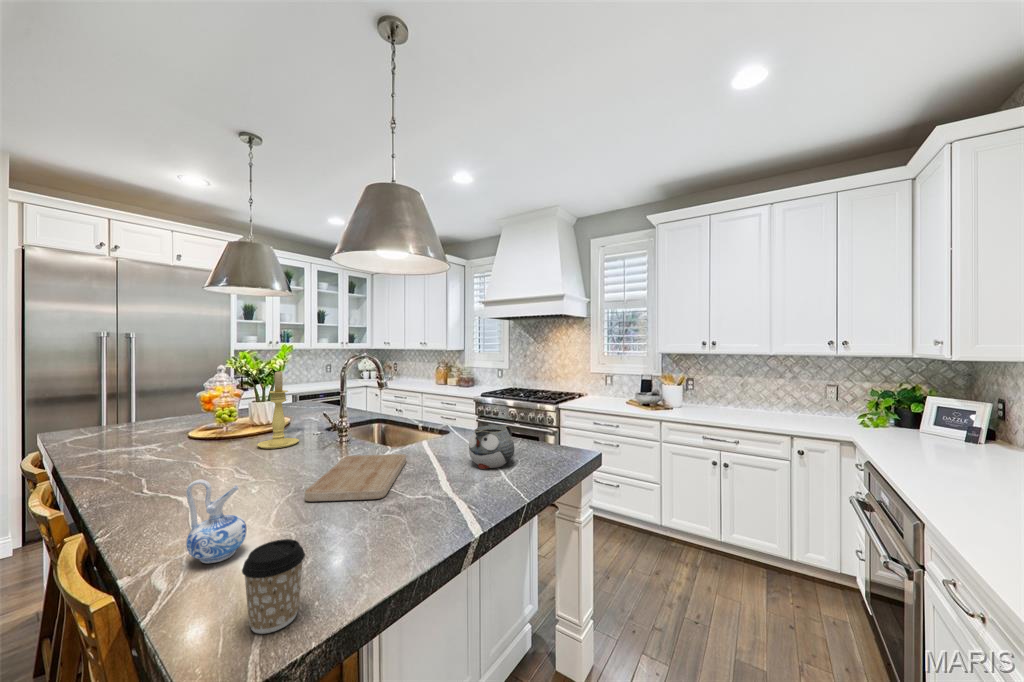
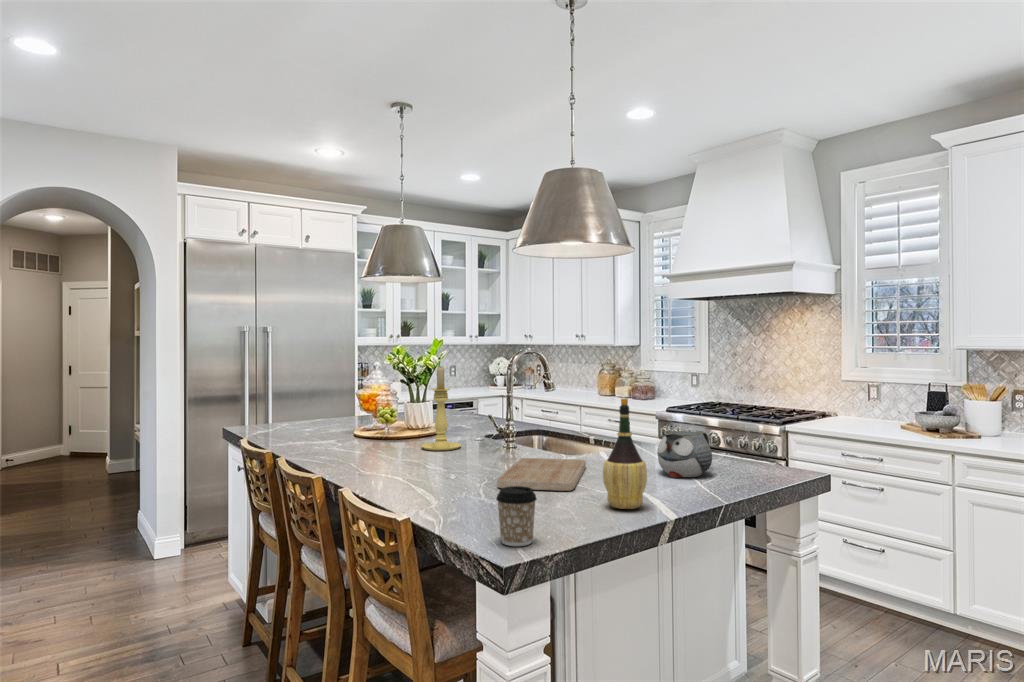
wine bottle: none [409,409,455,525] -> present [603,398,647,509]
ceramic pitcher: present [186,479,247,563] -> none [429,447,469,515]

